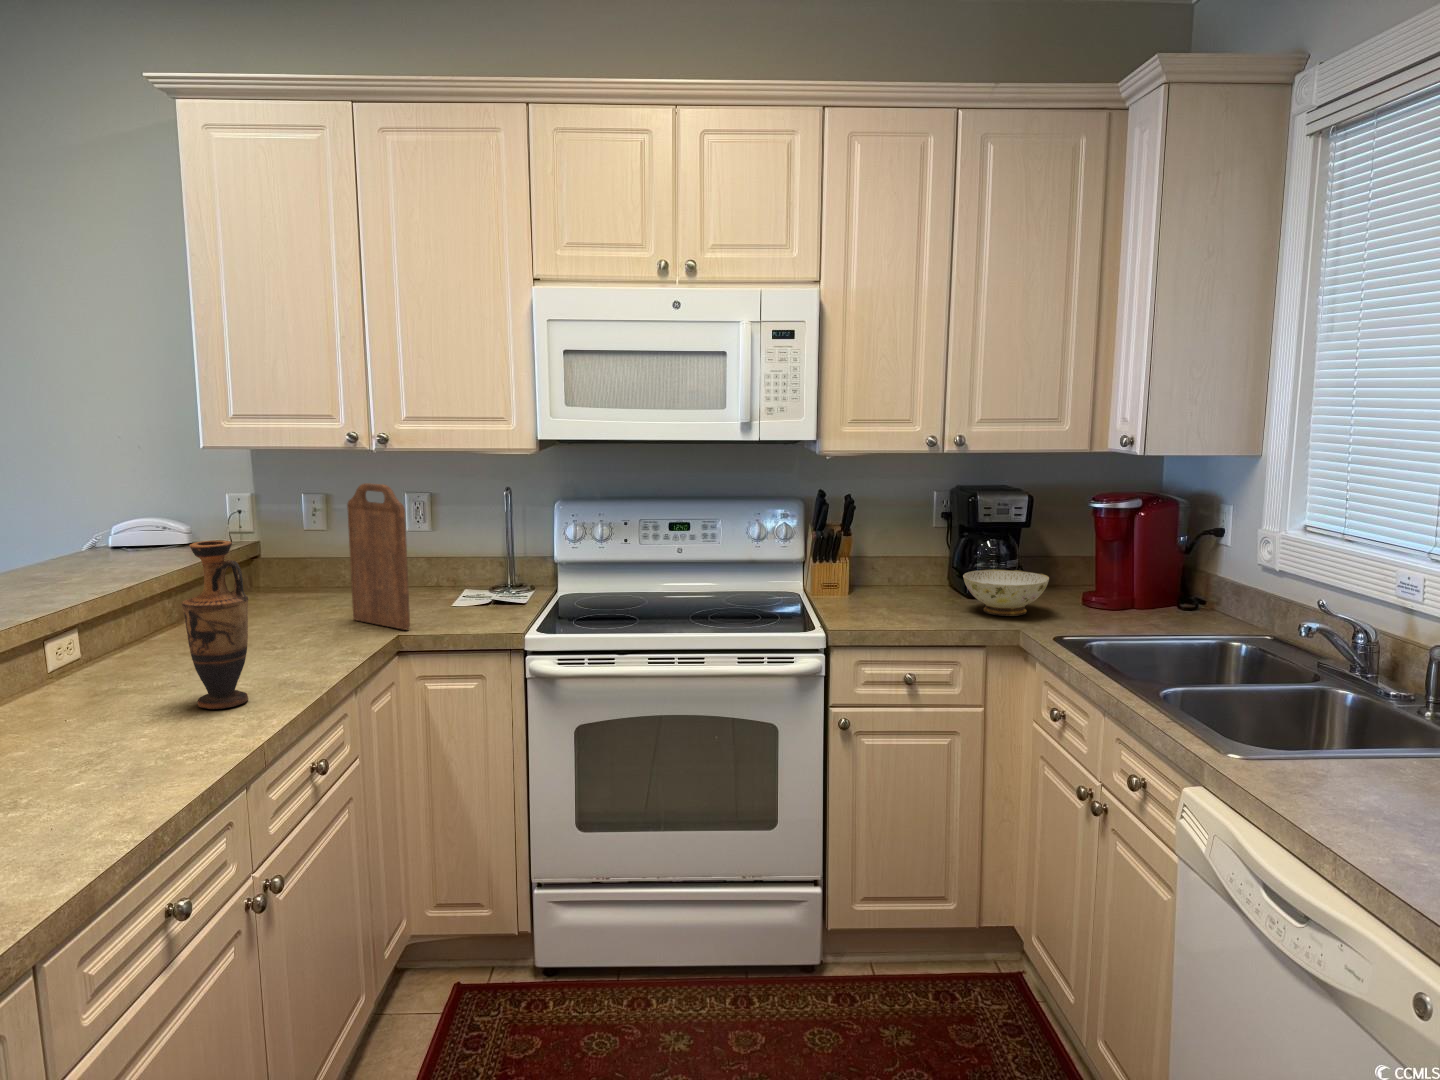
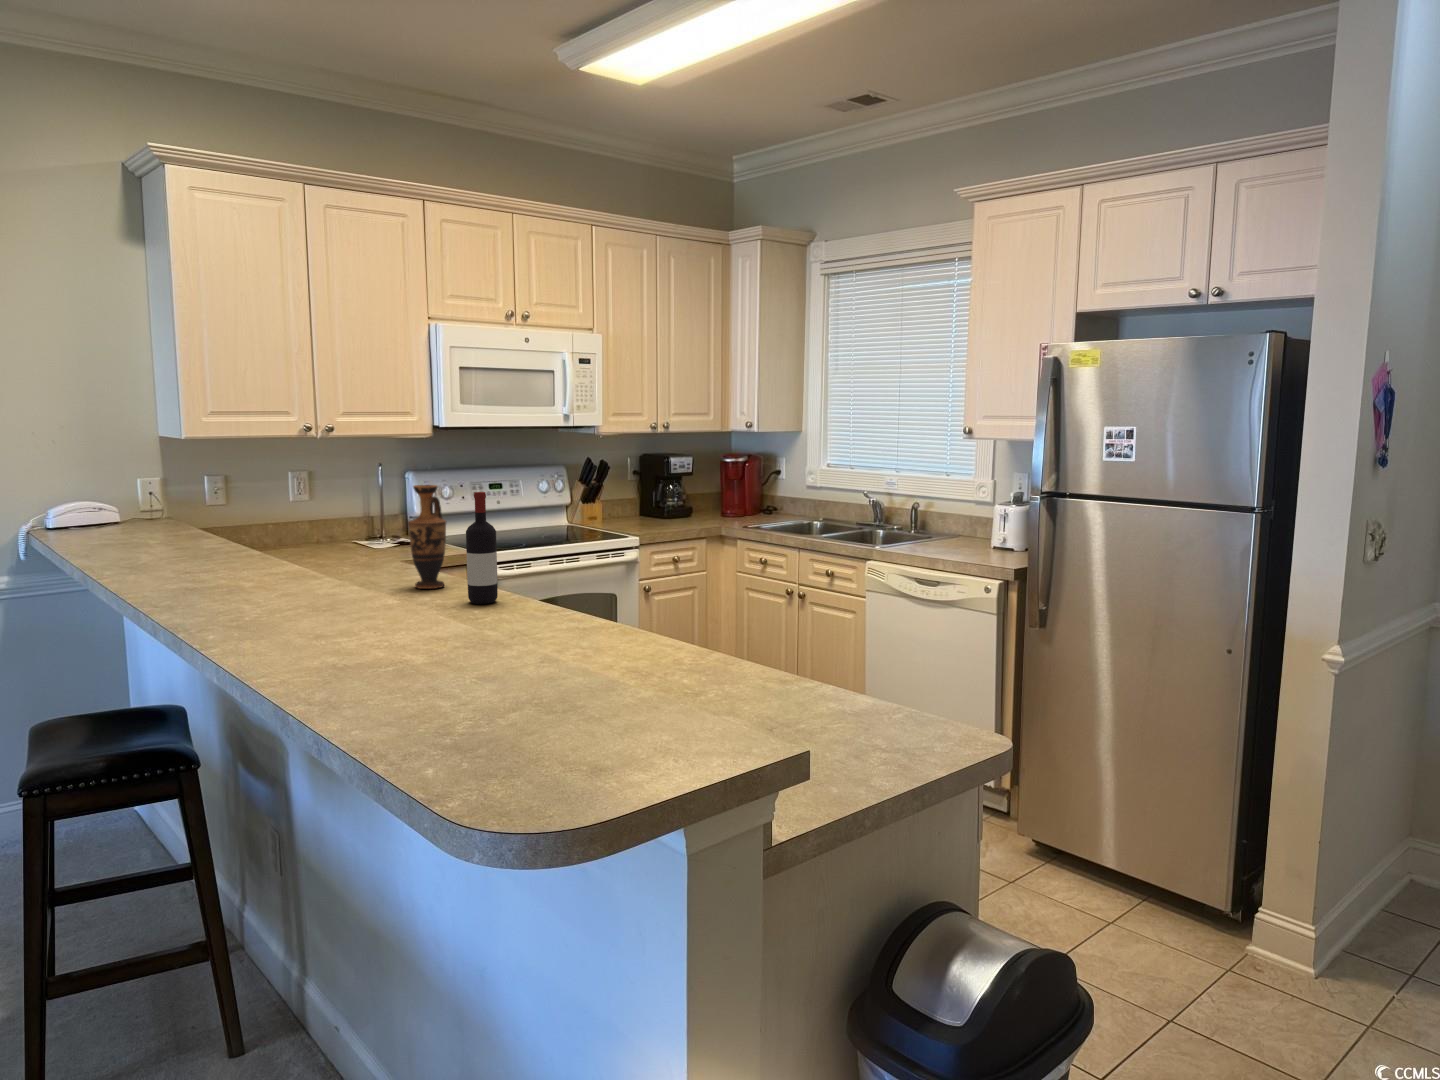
cutting board: present [347,483,410,630] -> none [341,458,406,558]
wine bottle: none [104,570,172,768] -> present [466,492,498,604]
ceramic bowl: present [963,570,1049,616] -> none [672,500,719,524]

